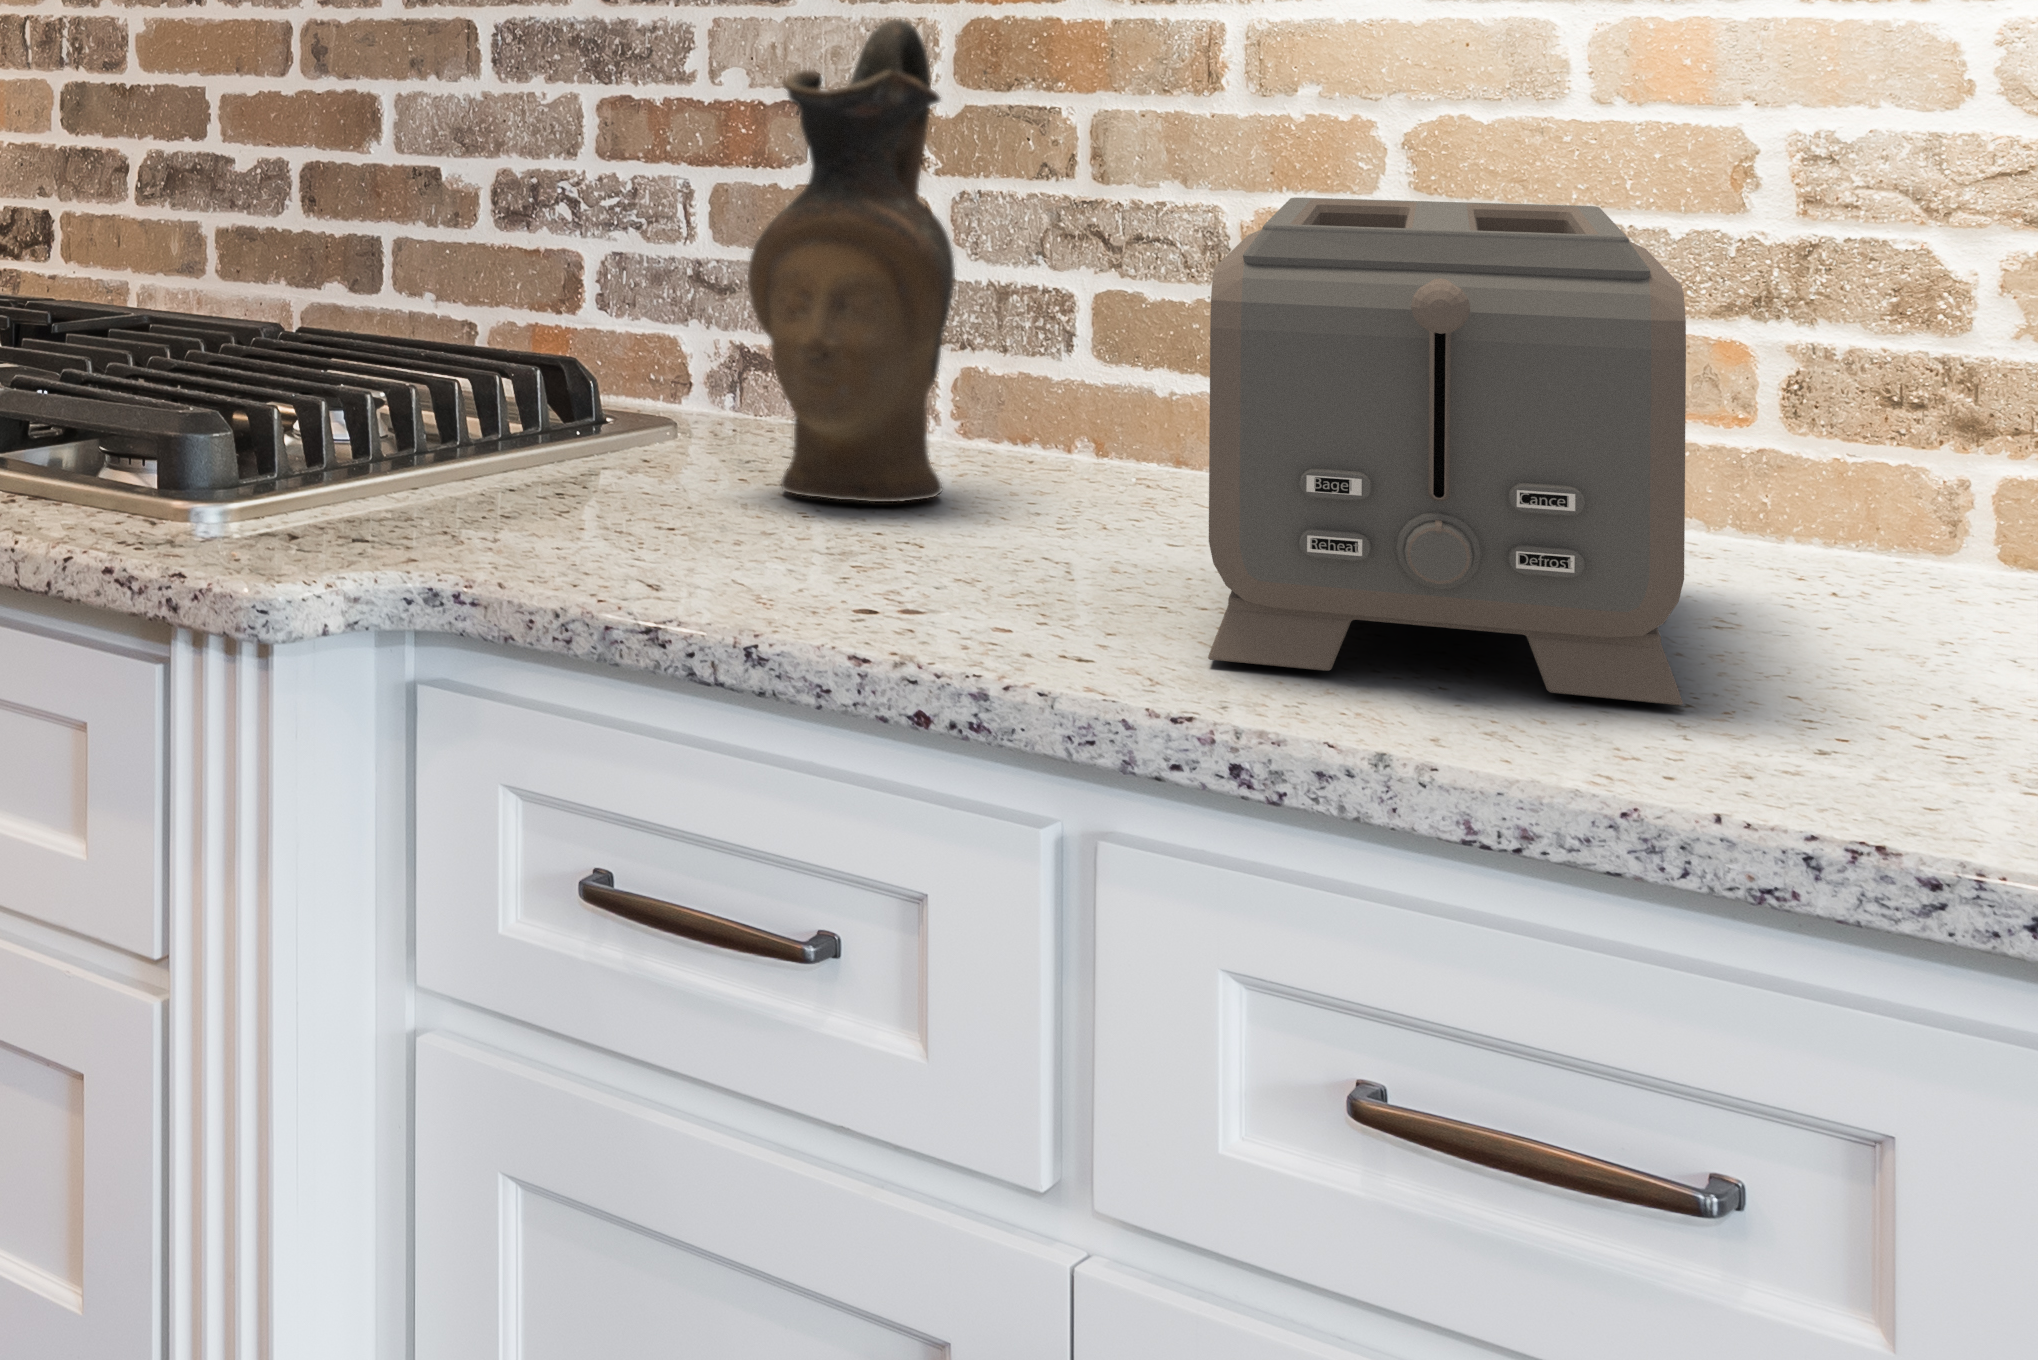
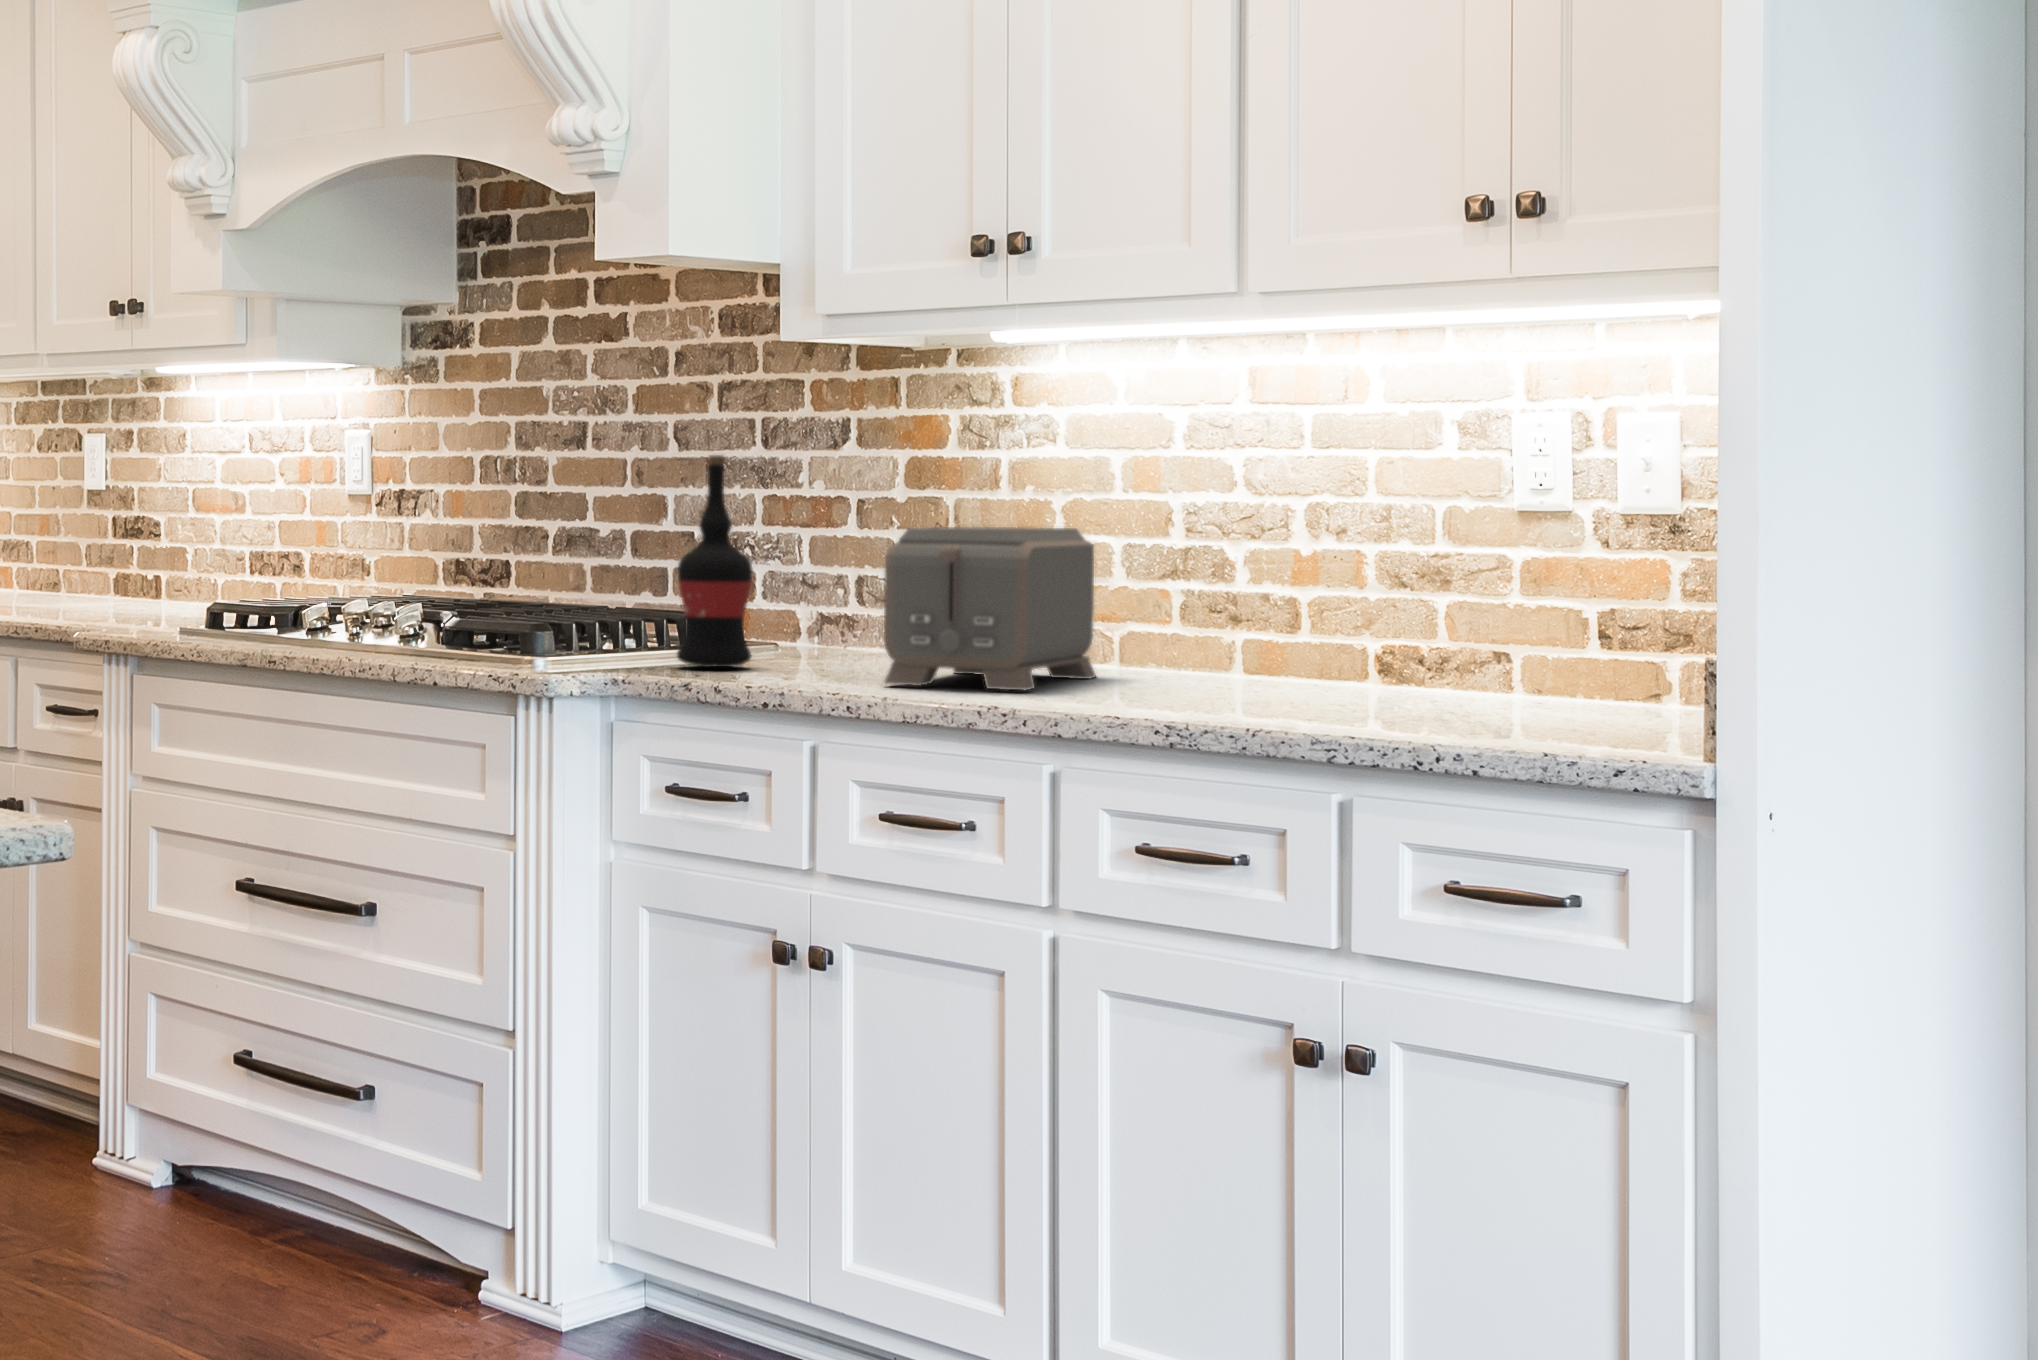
ceramic pitcher: present [748,19,955,502] -> none [784,456,872,660]
wine bottle: none [535,20,723,546] -> present [677,455,753,667]

